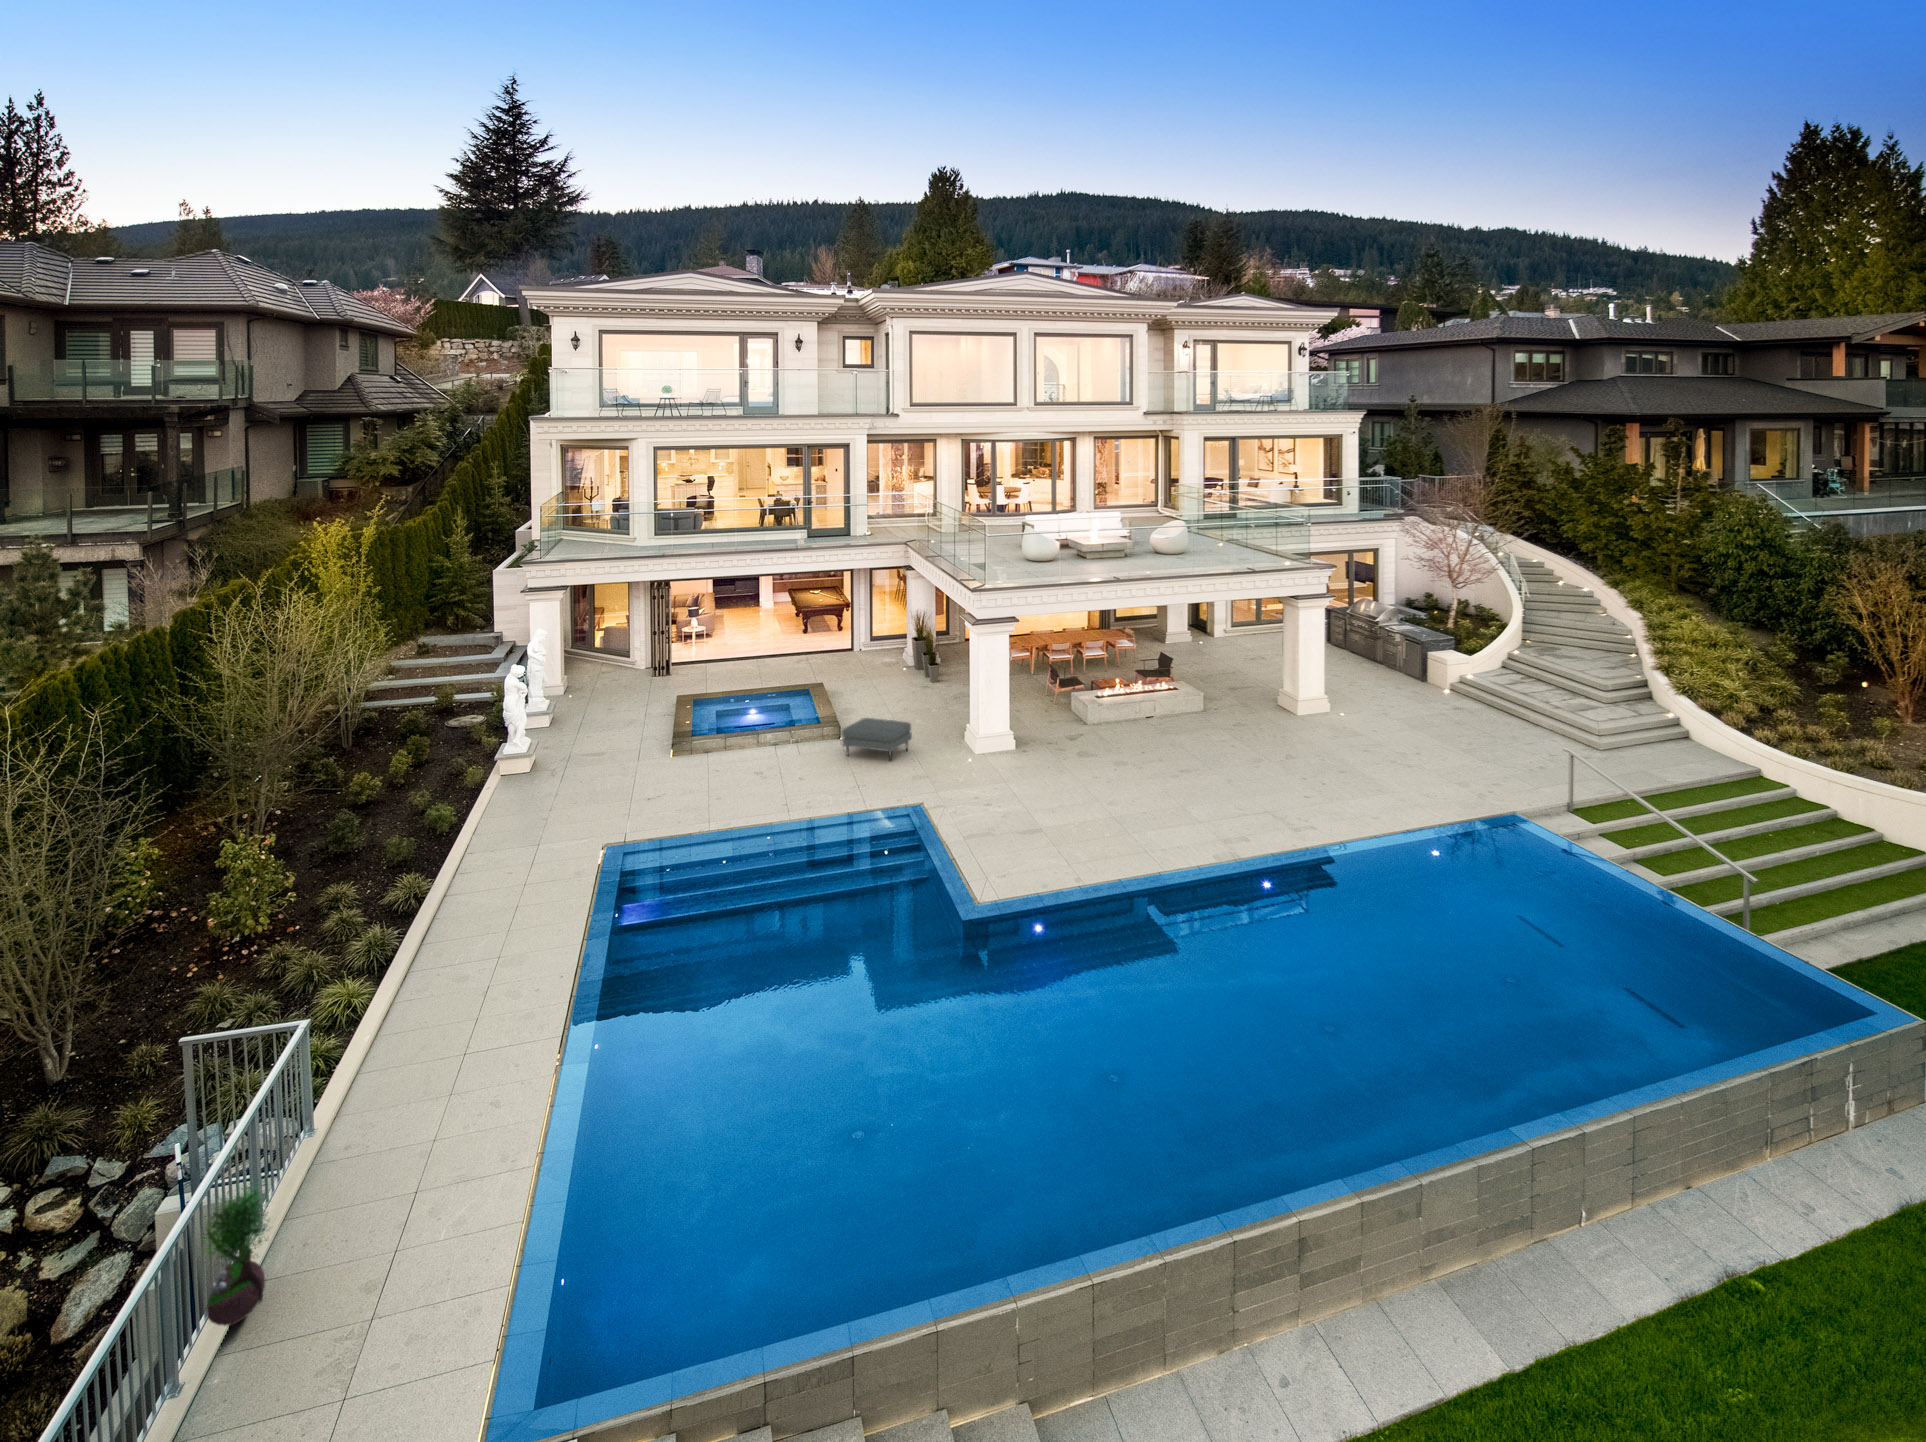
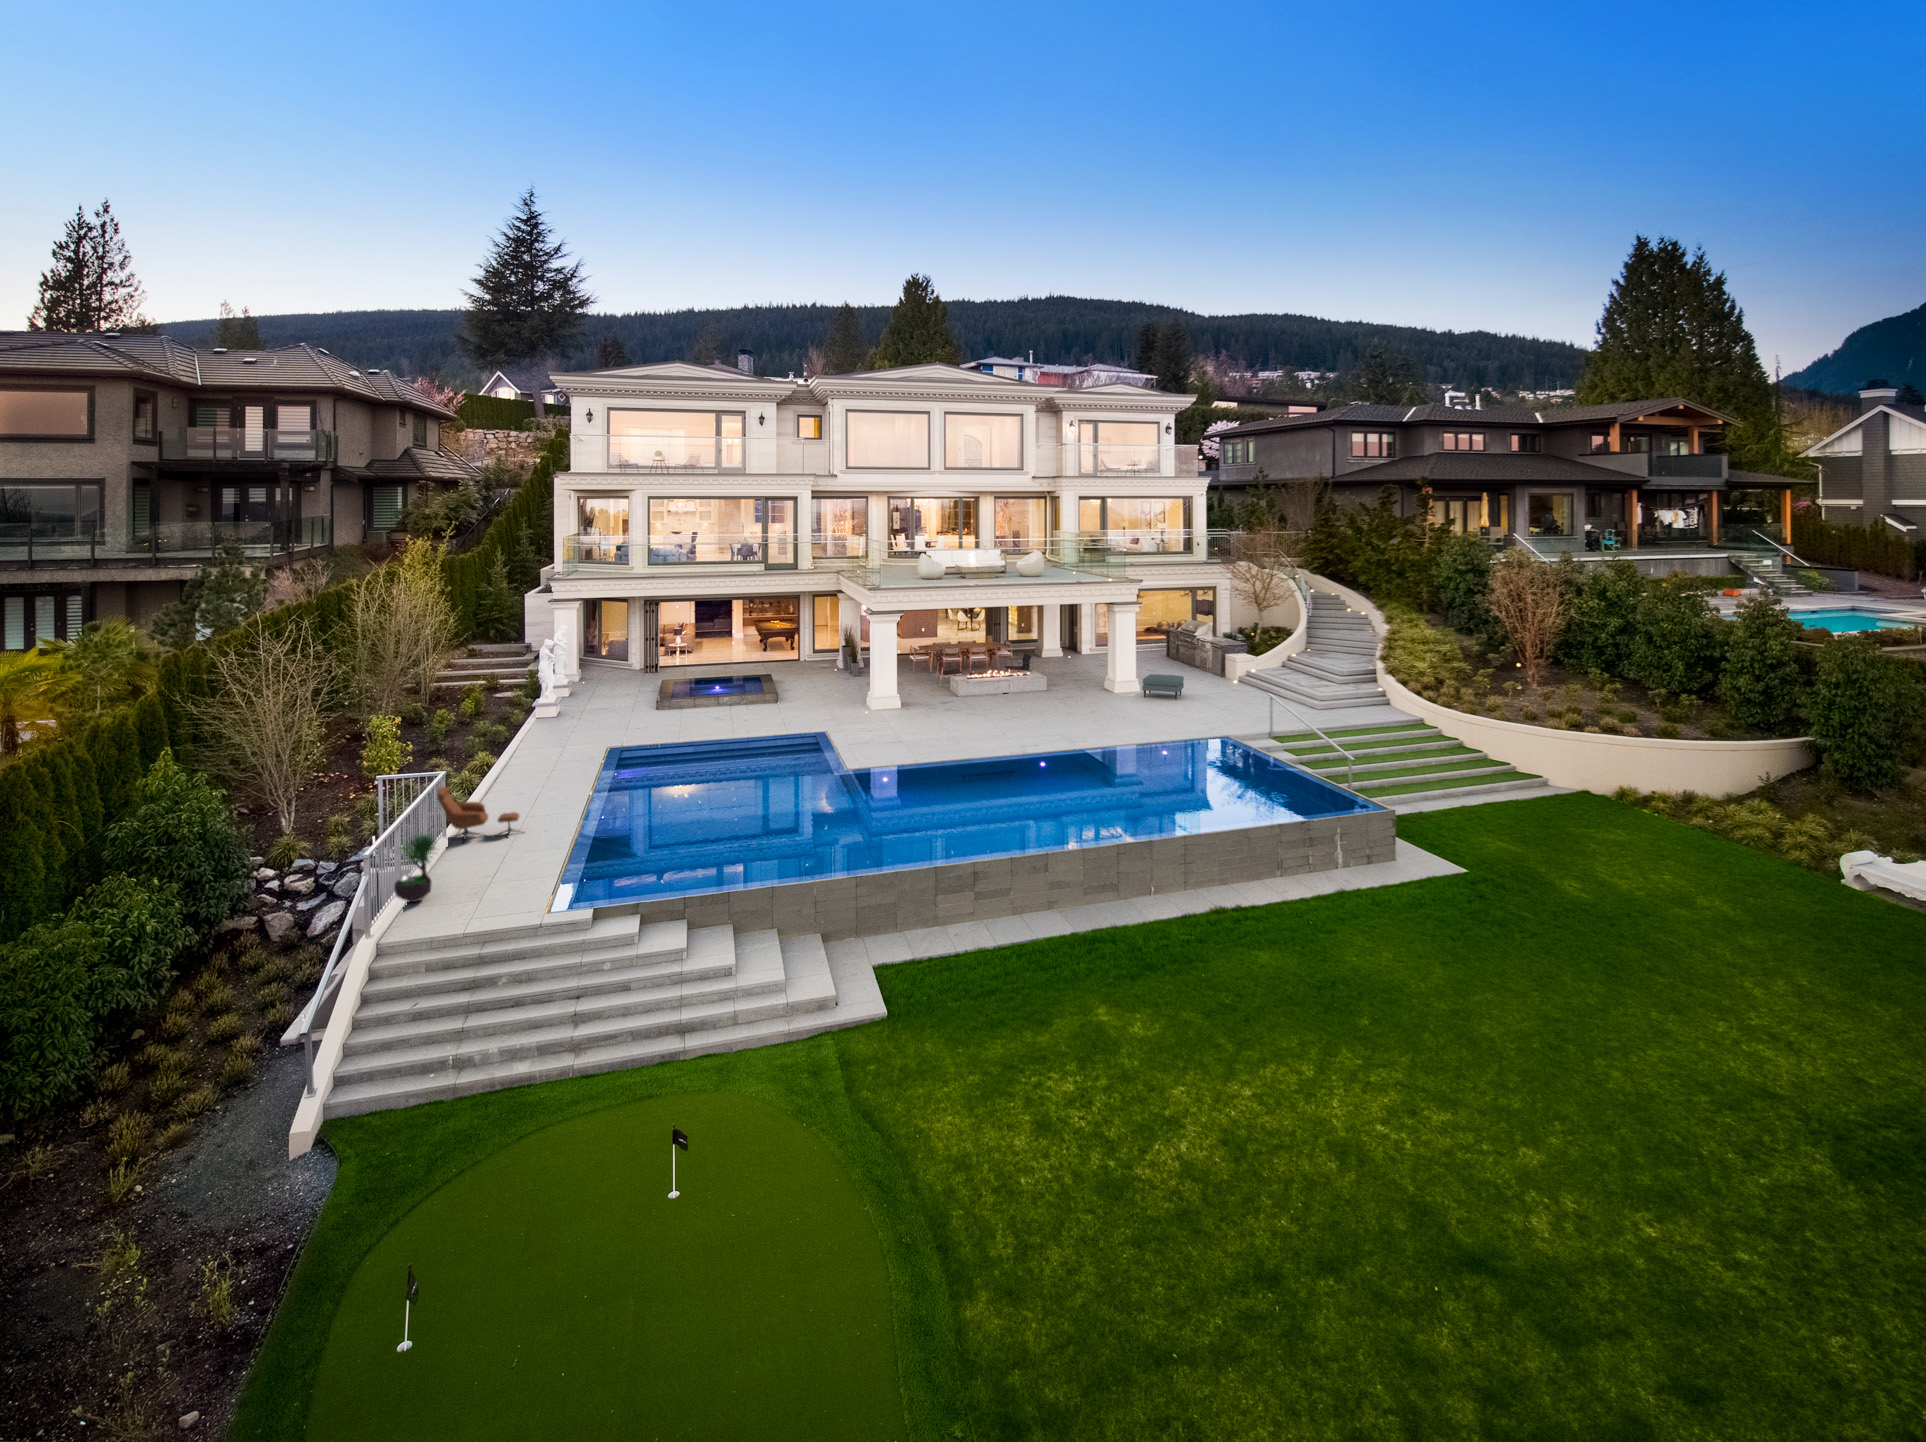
ottoman: present [842,718,912,760] -> present [1142,674,1184,699]
lounge chair: none [306,1000,467,1105] -> present [437,787,519,840]

